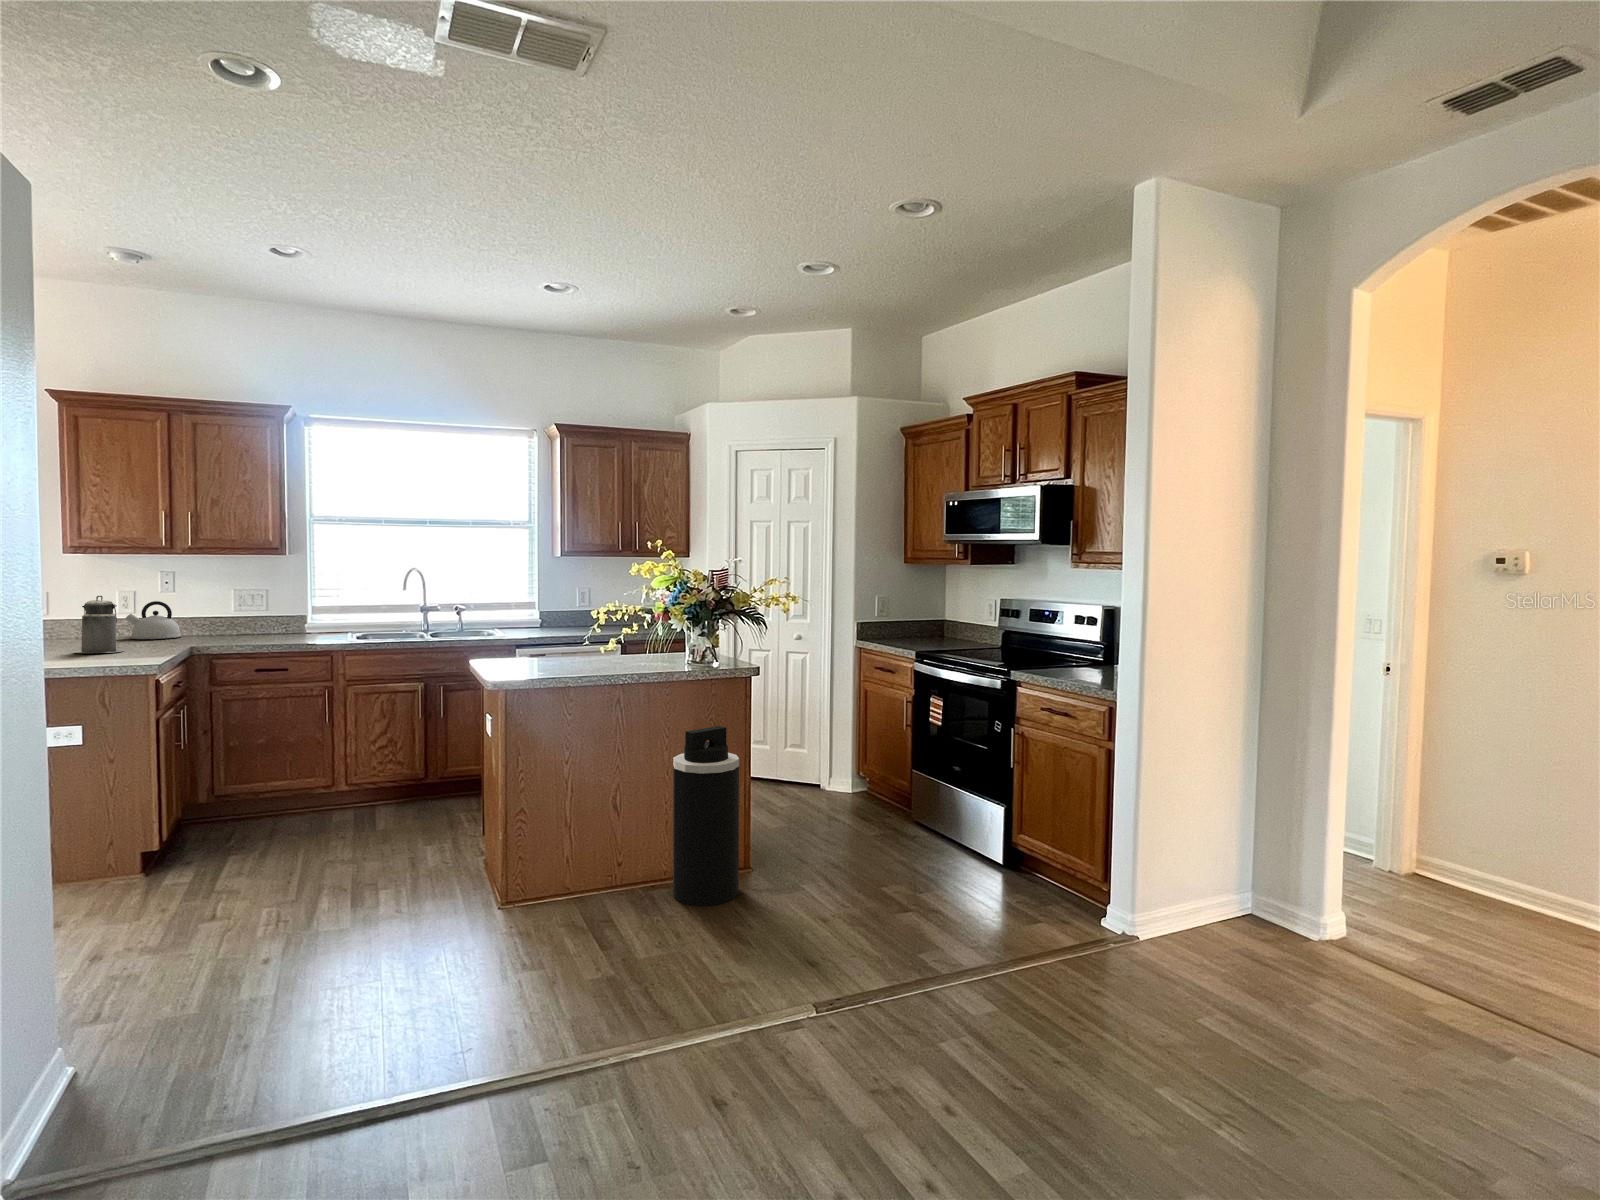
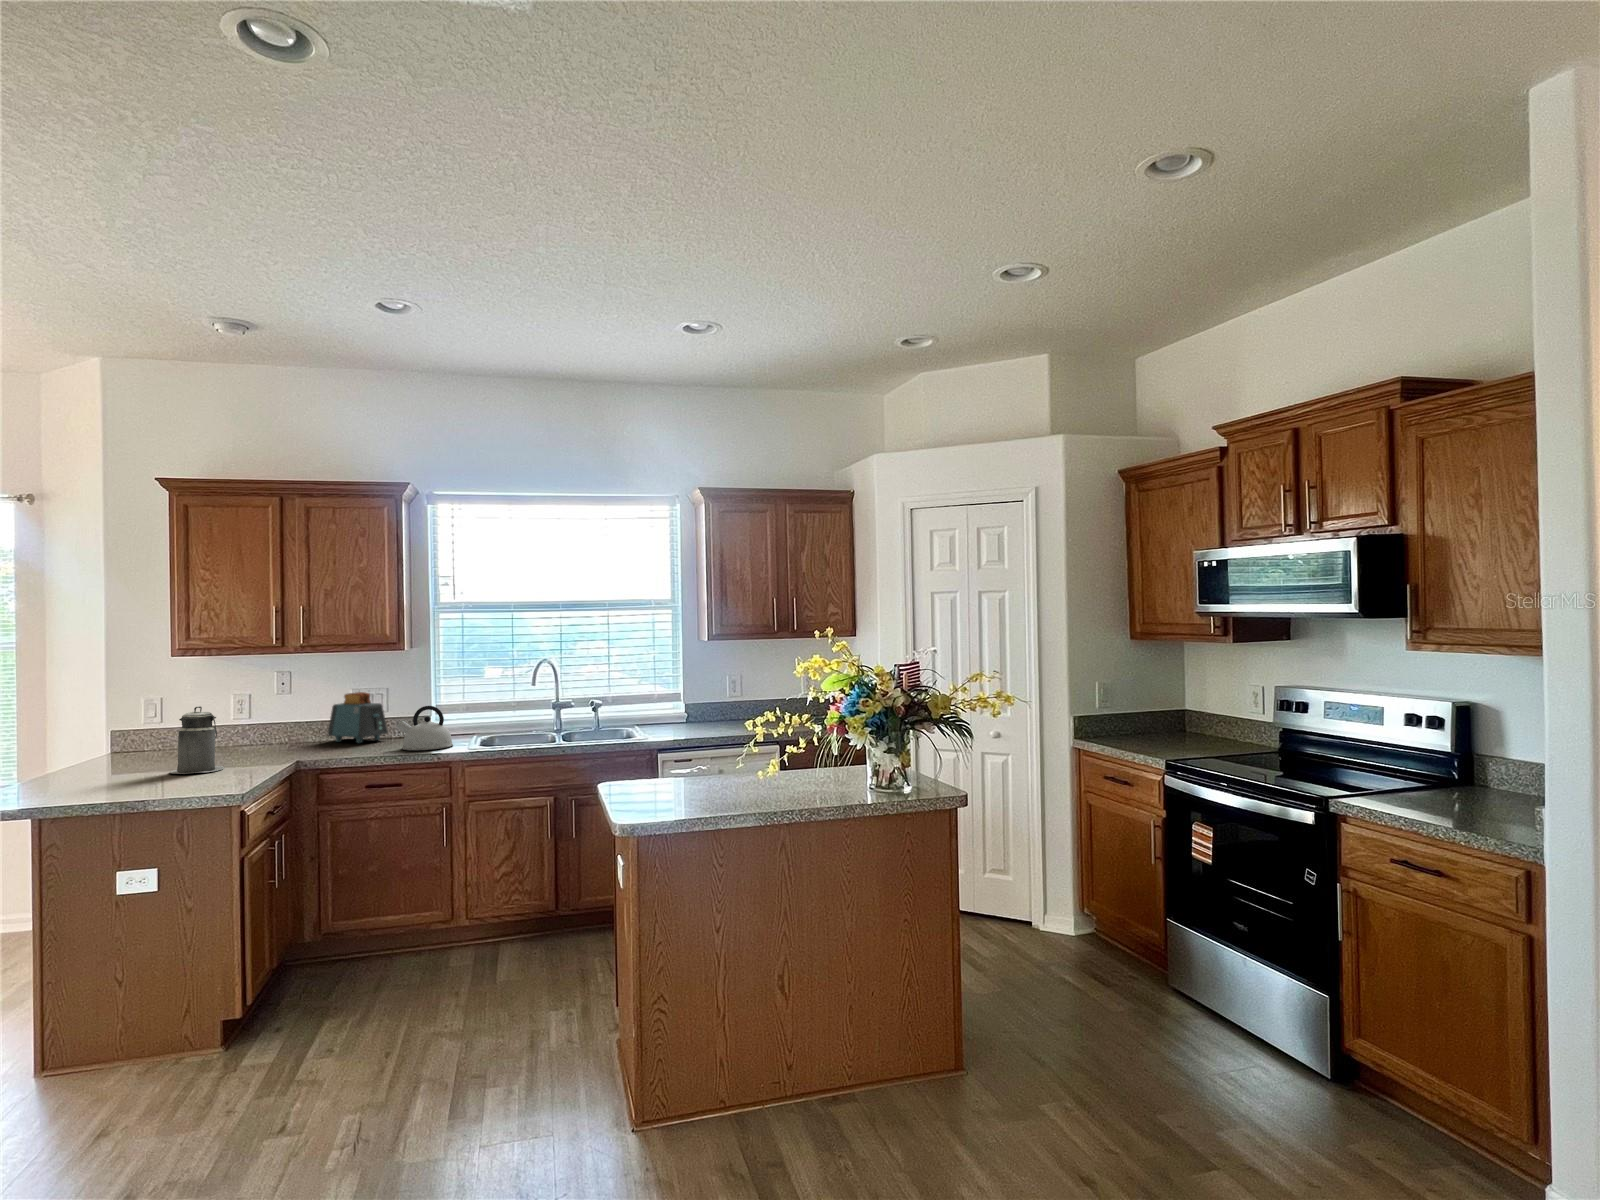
toaster: none [210,592,268,636] -> present [328,692,388,743]
kettle: present [126,601,181,639] -> present [397,706,453,750]
trash can: present [673,726,739,906] -> none [858,880,953,1144]

